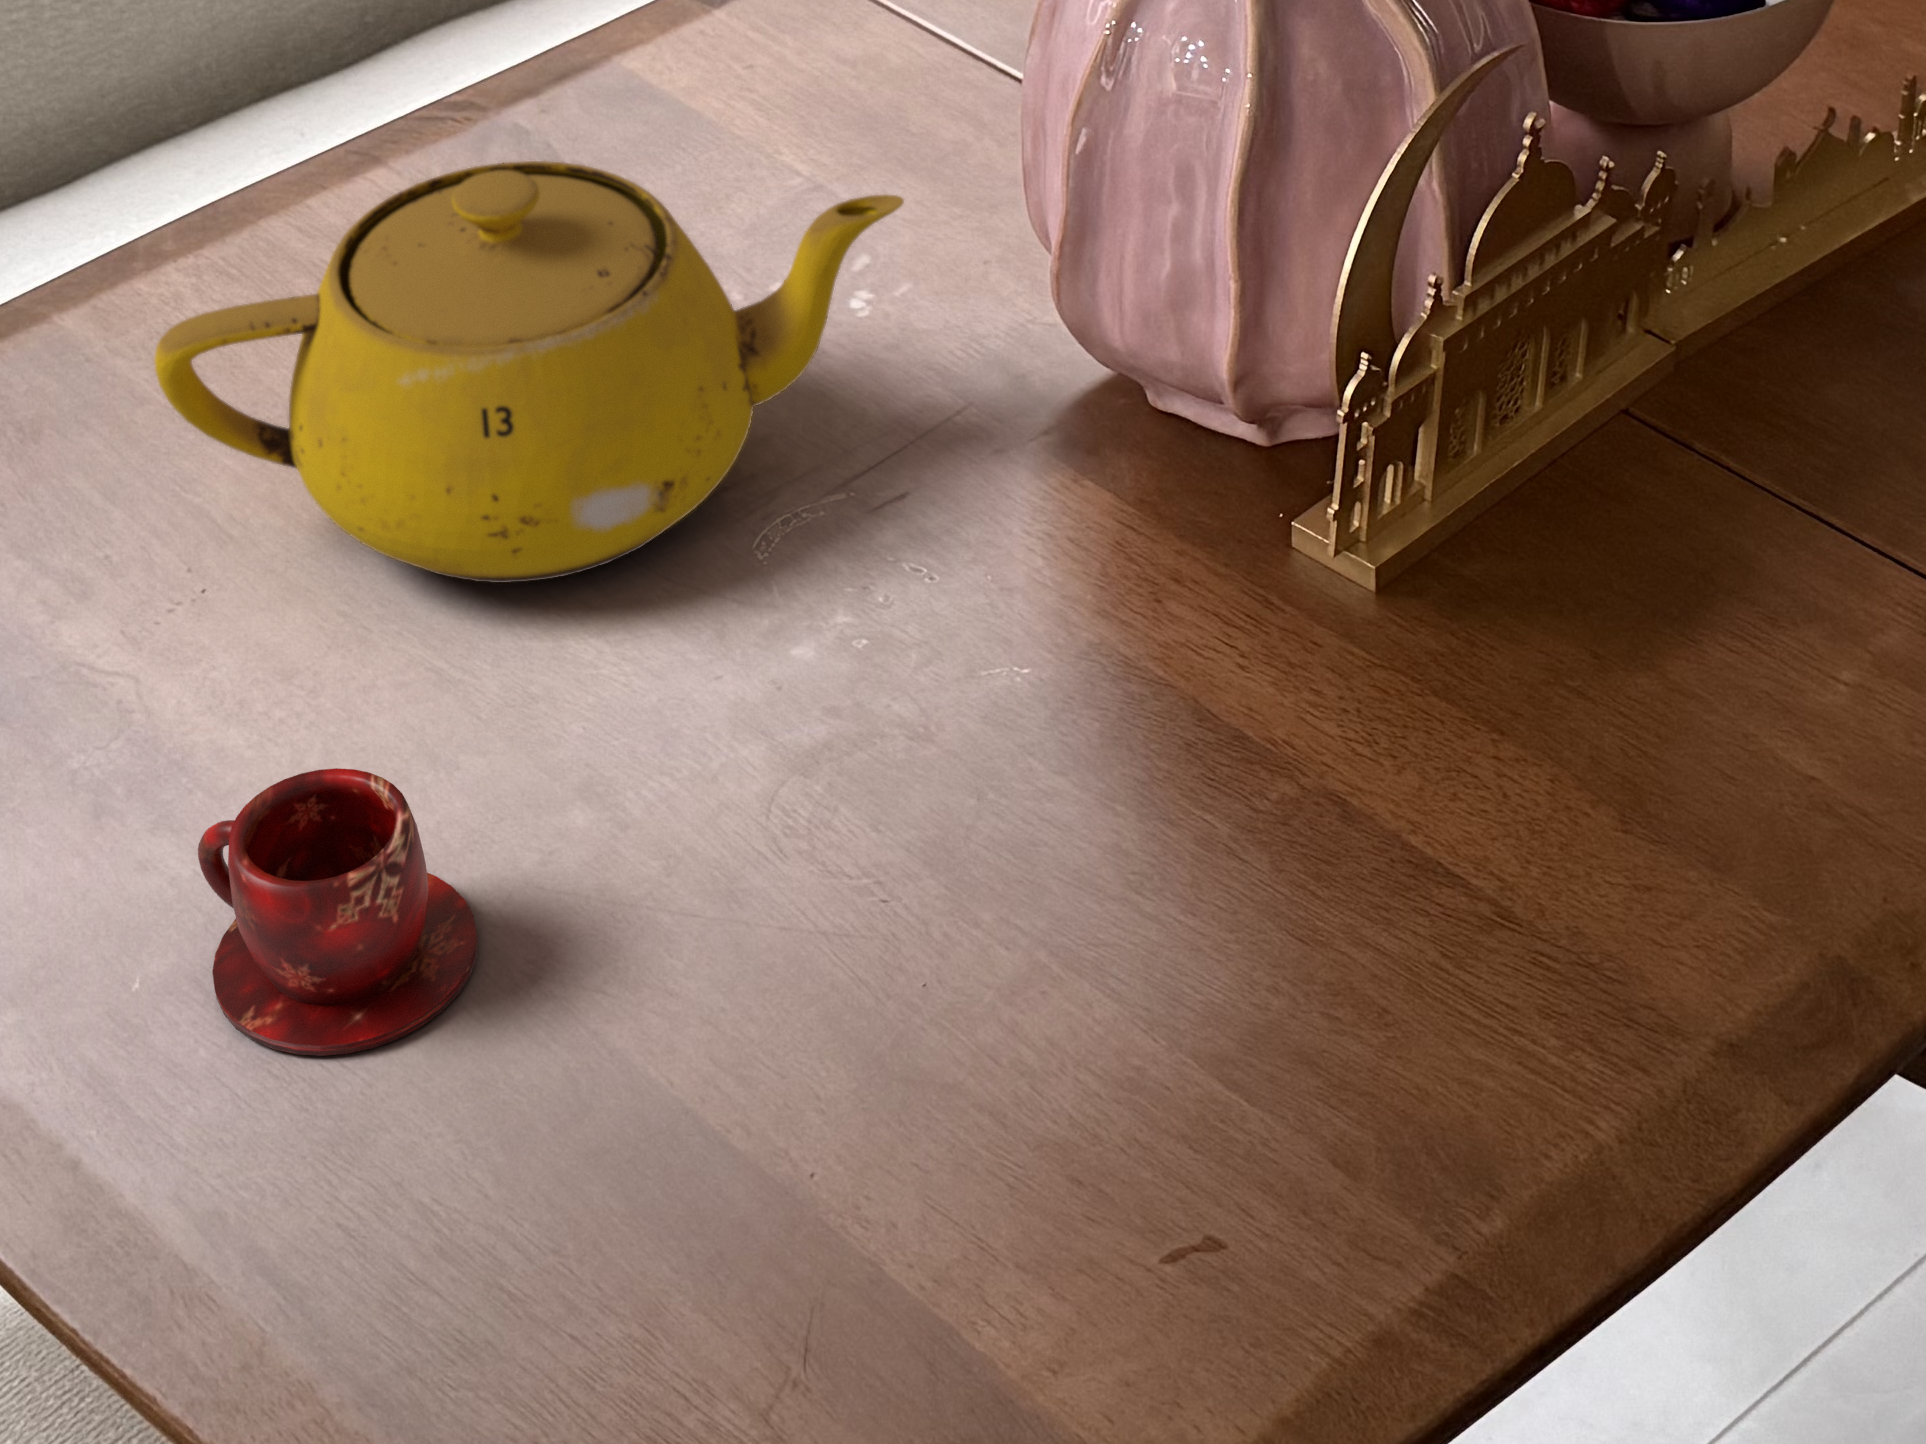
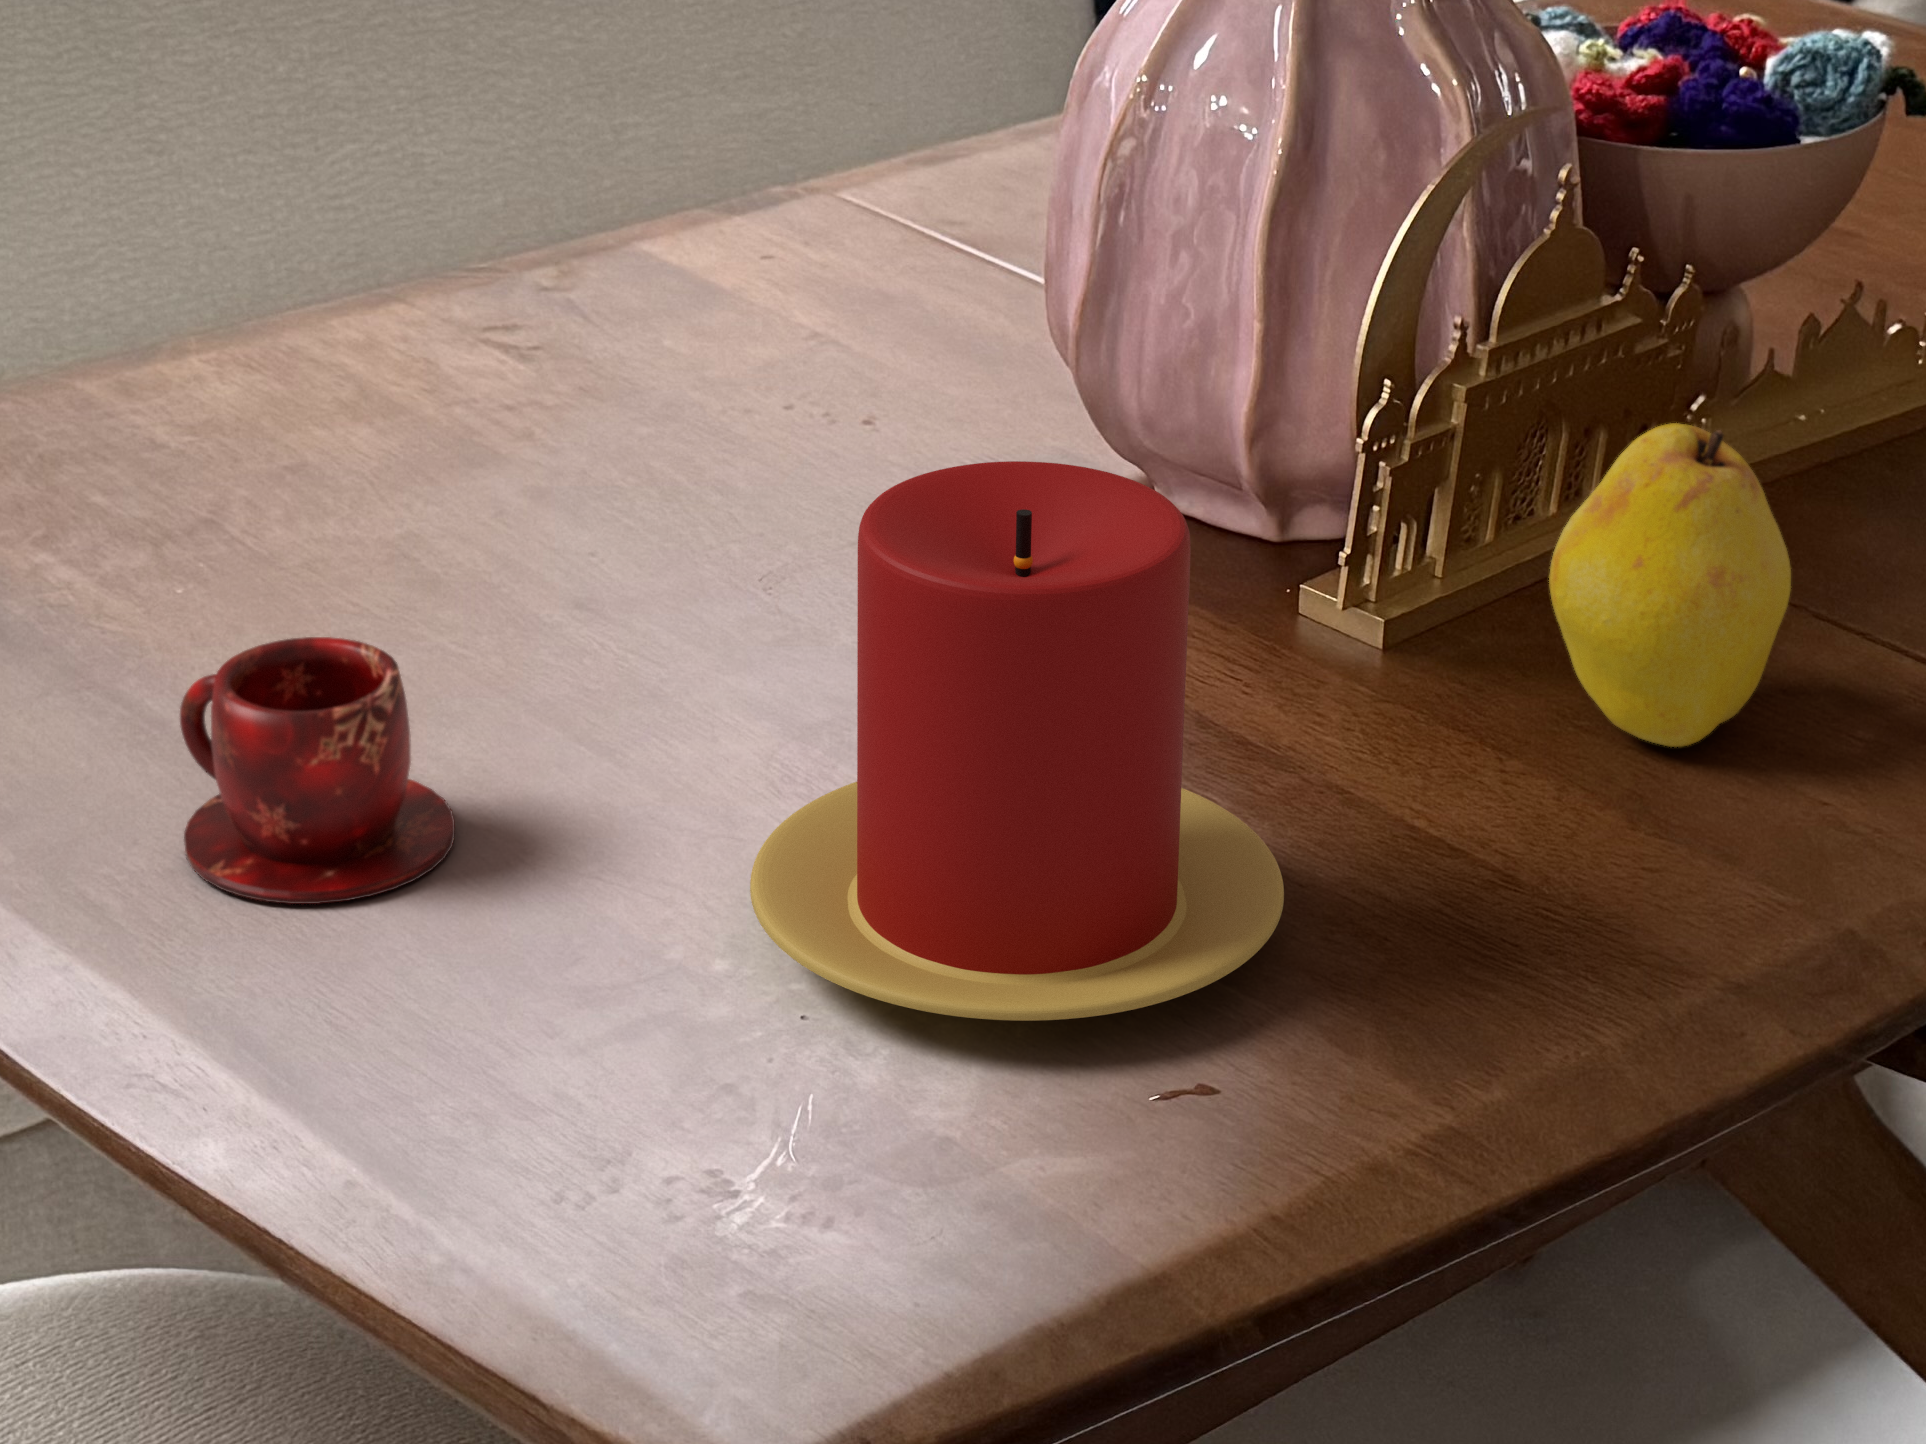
teapot: present [154,161,904,583] -> none [167,175,928,587]
fruit: none [1529,428,1763,729] -> present [1549,423,1791,747]
candle: none [767,608,1283,1196] -> present [750,461,1284,1021]

